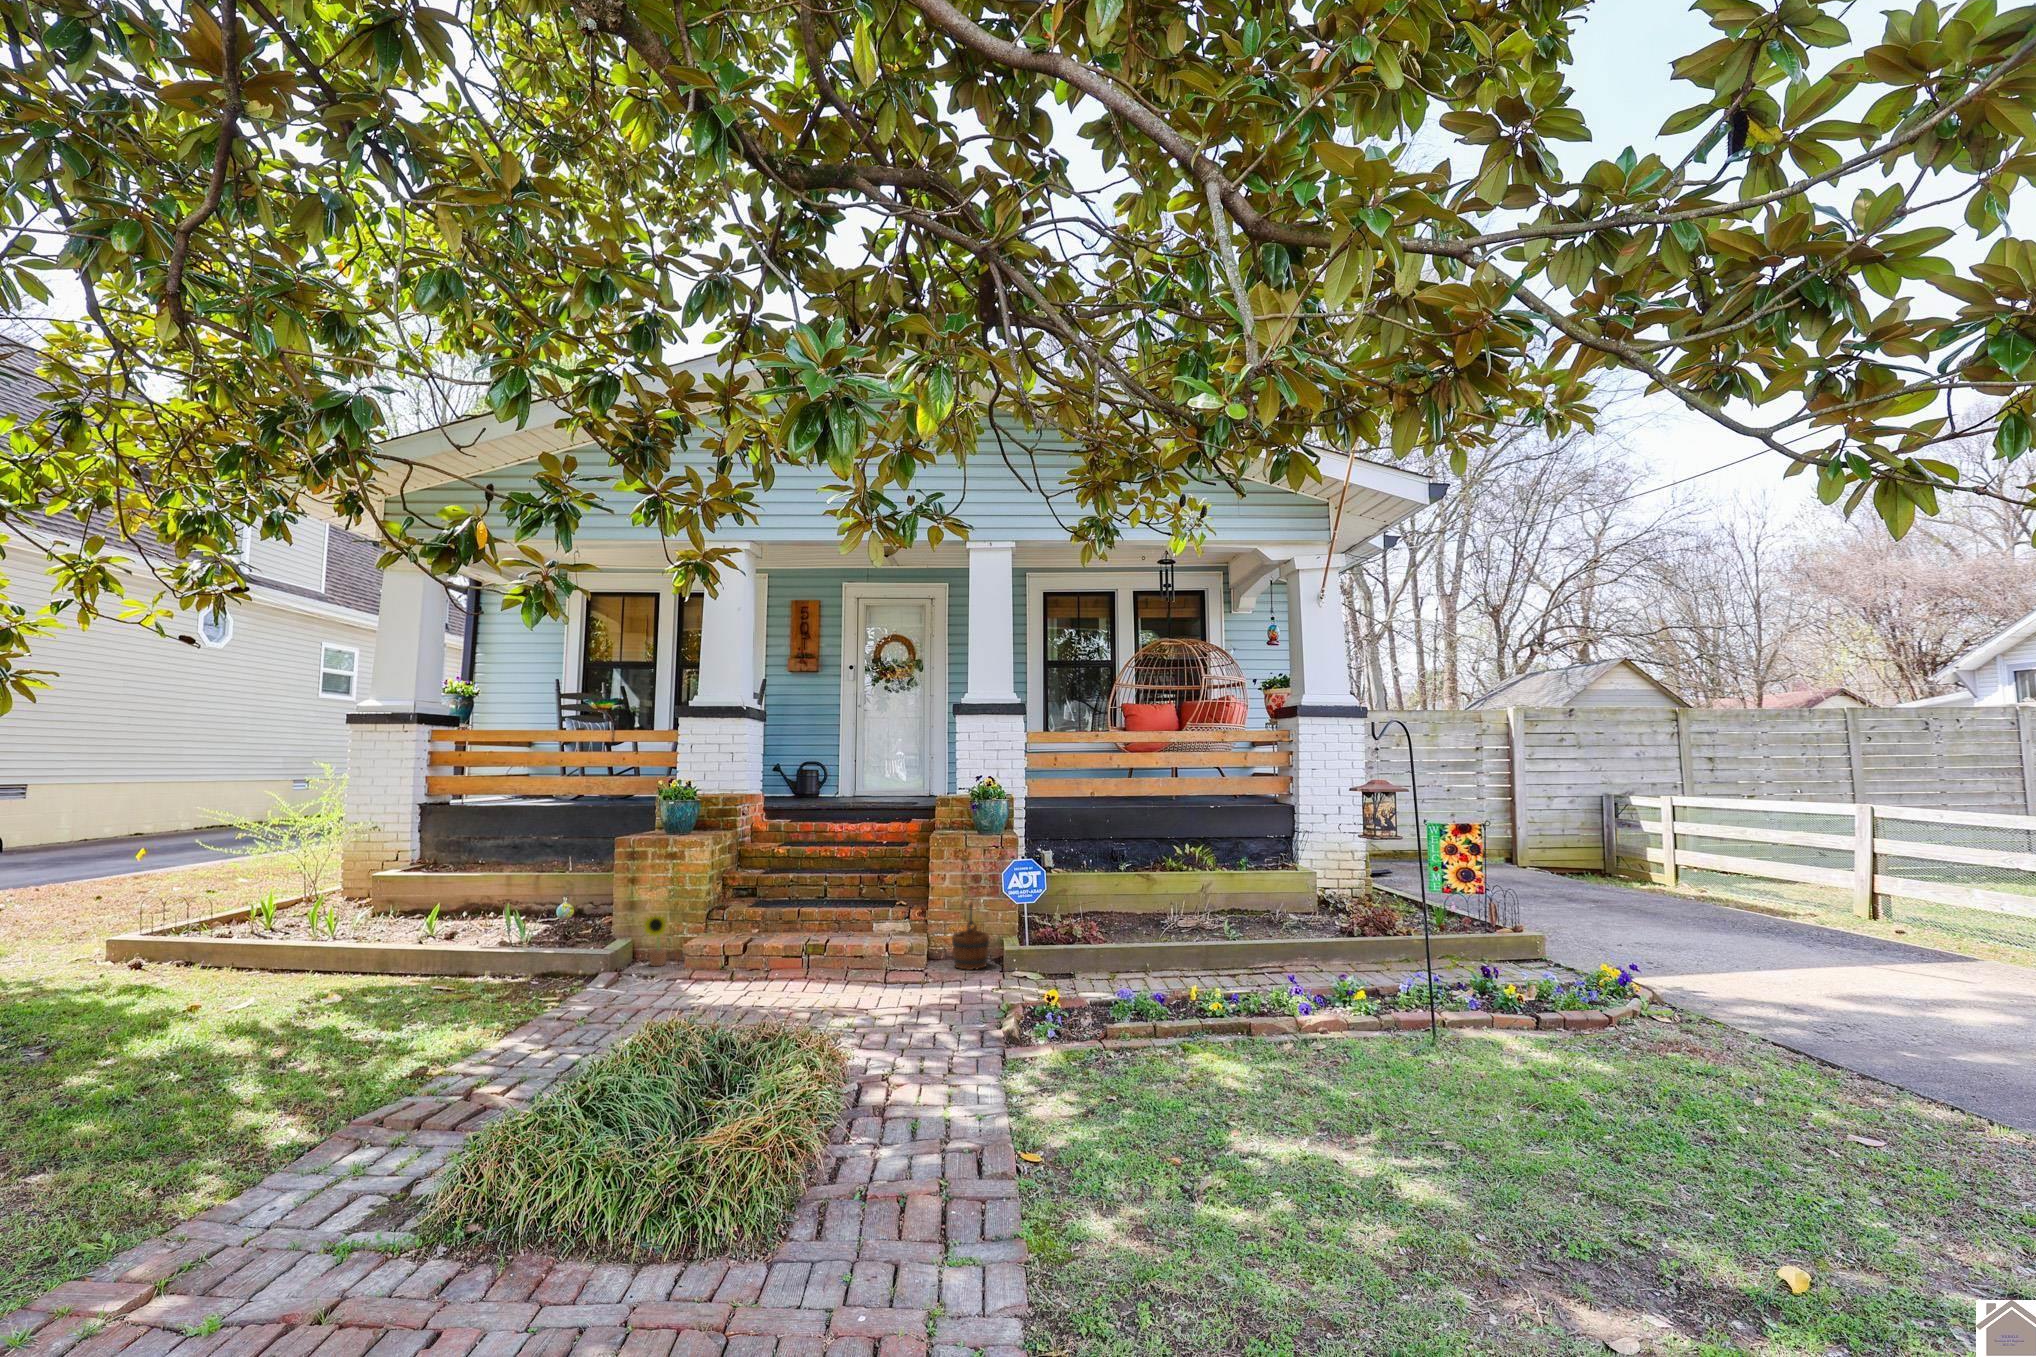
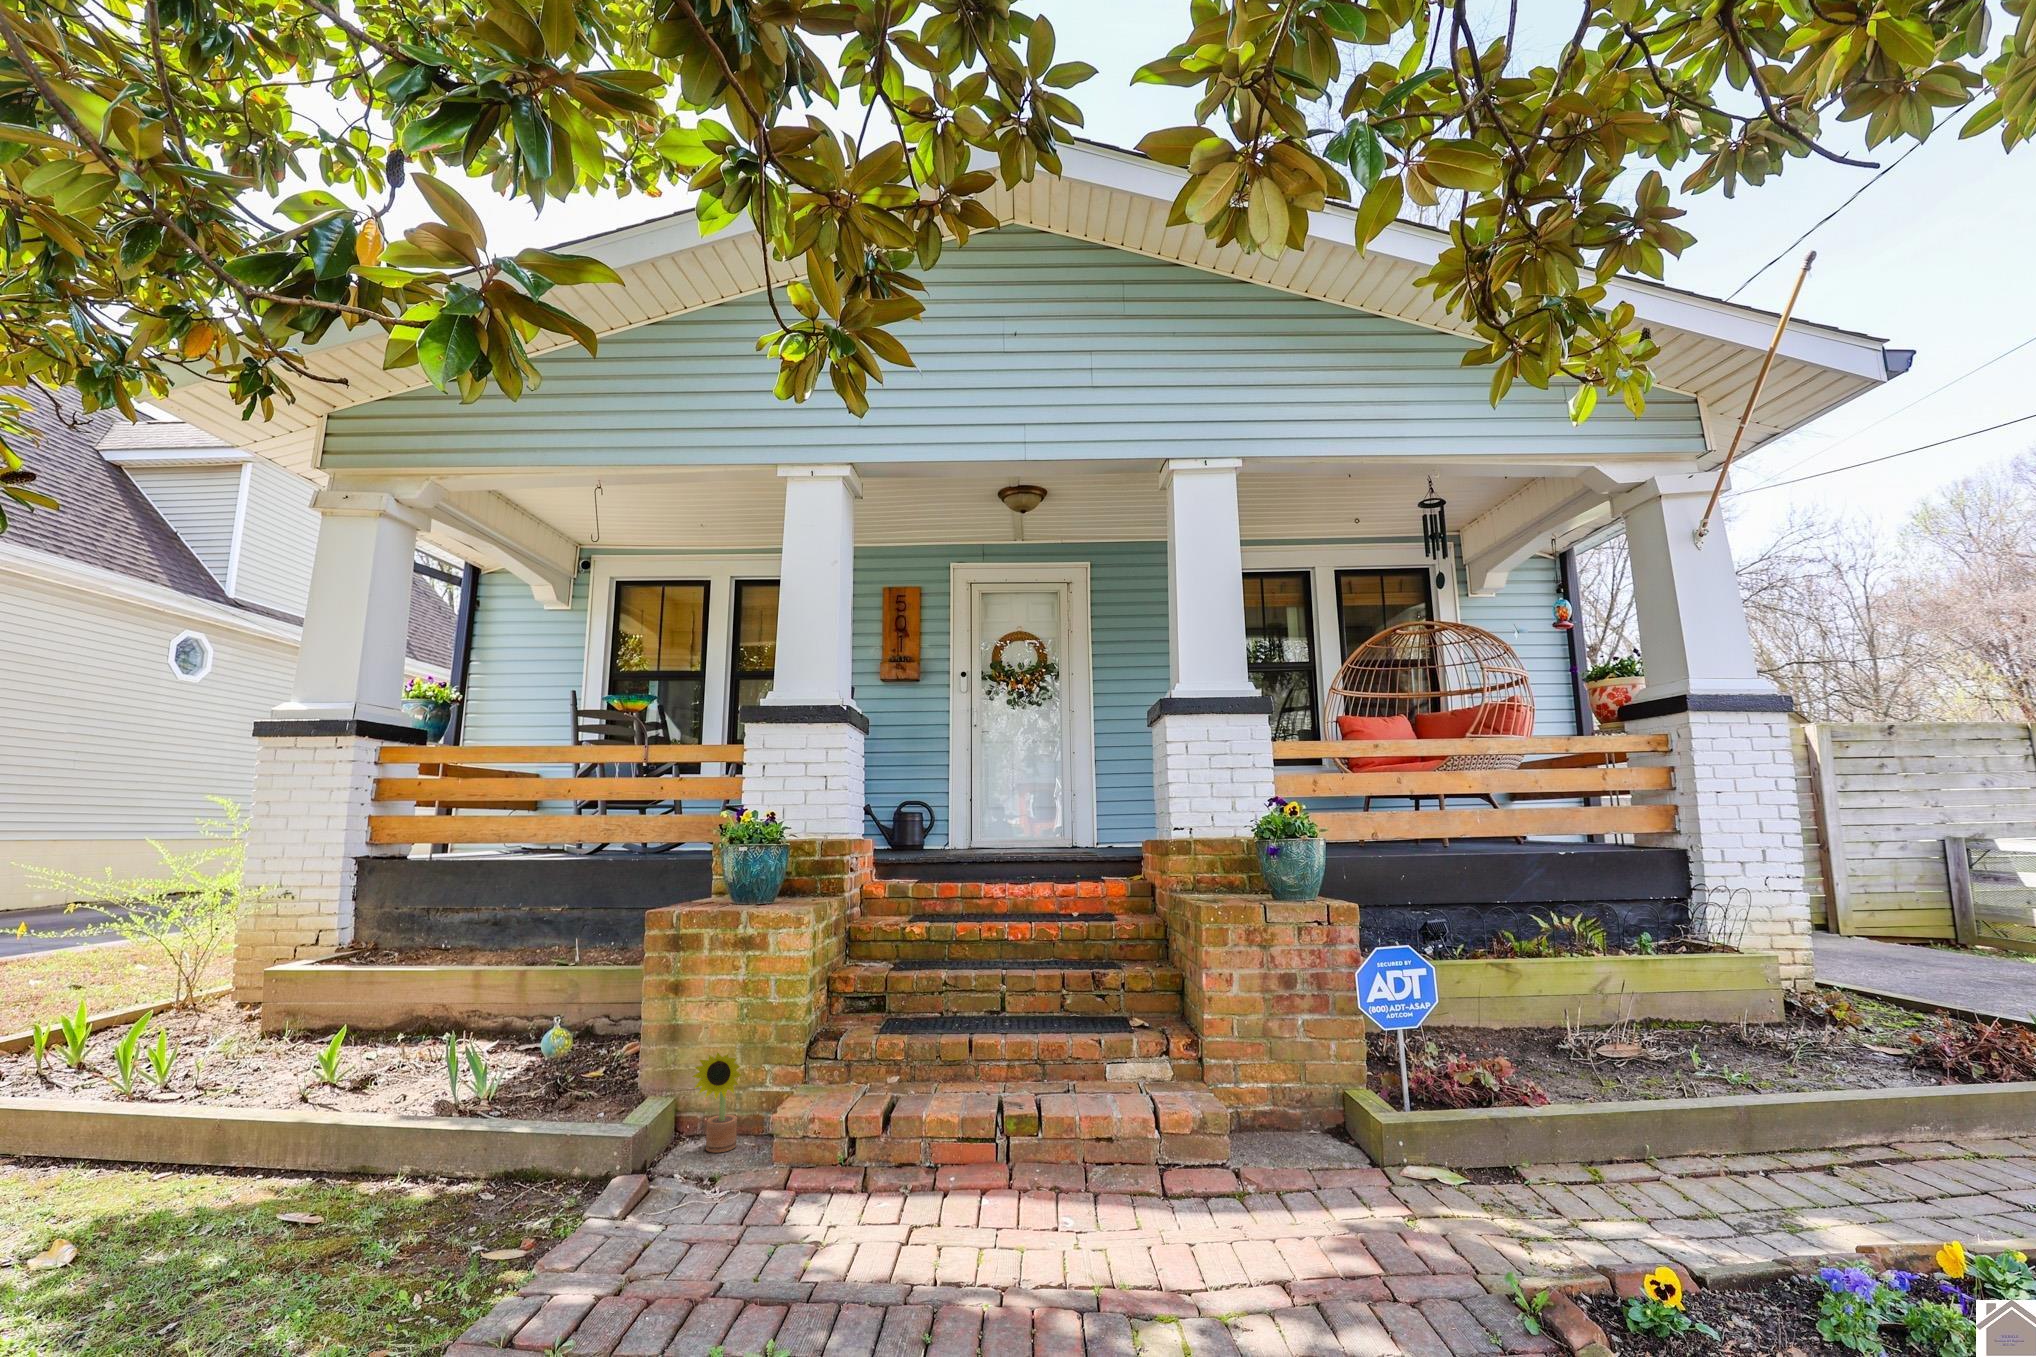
wooden bucket: present [952,903,989,970] -> none [1268,1026,1341,1161]

